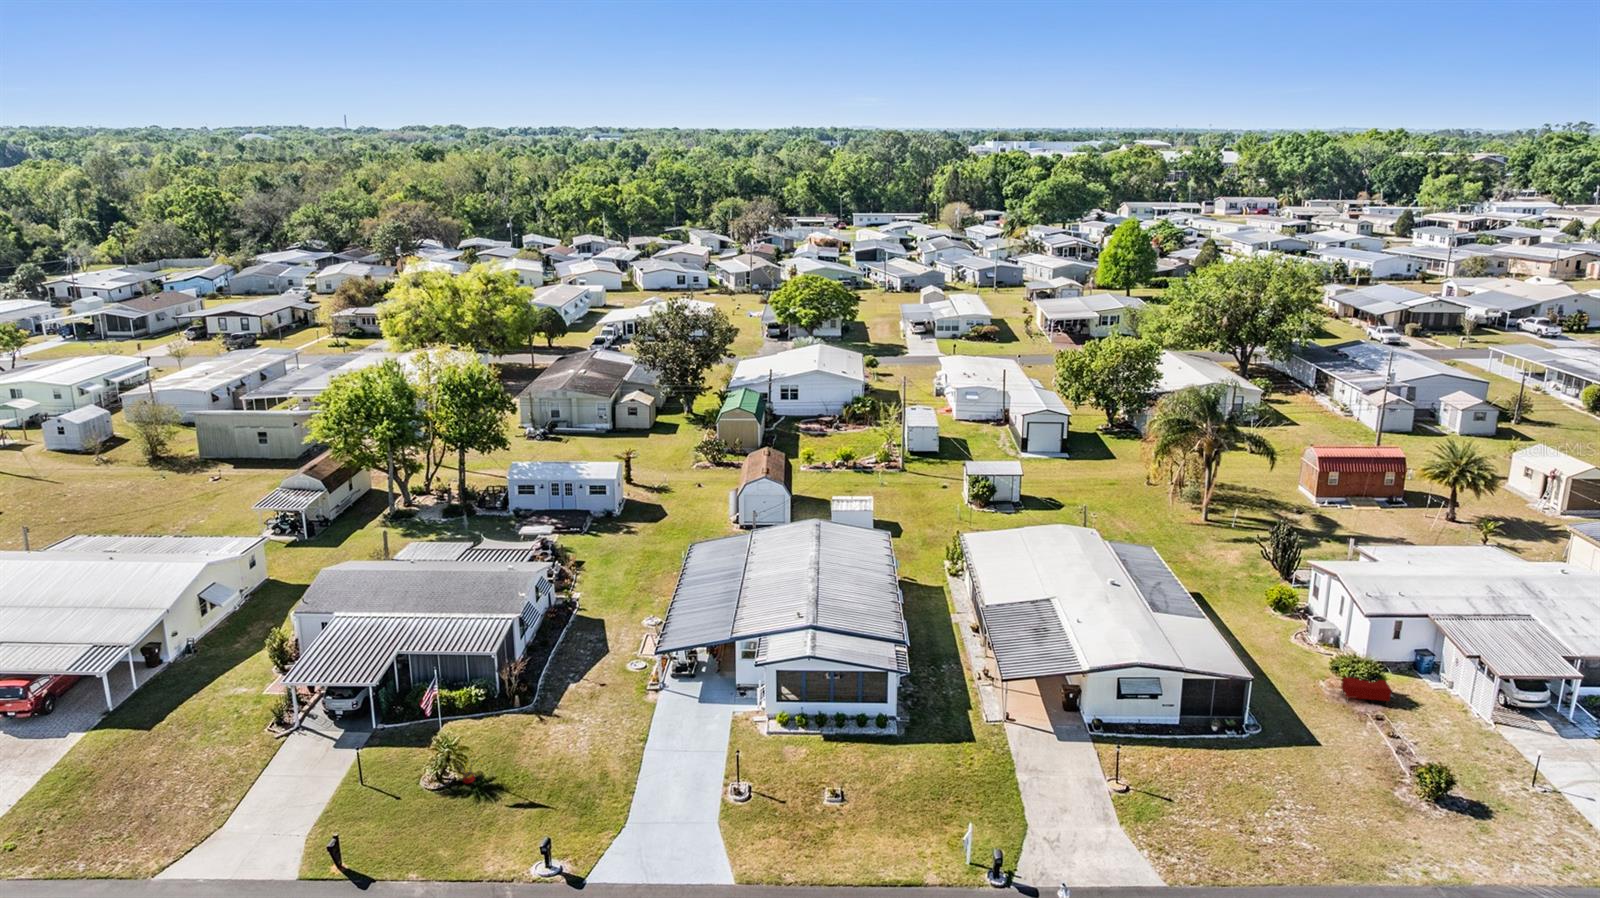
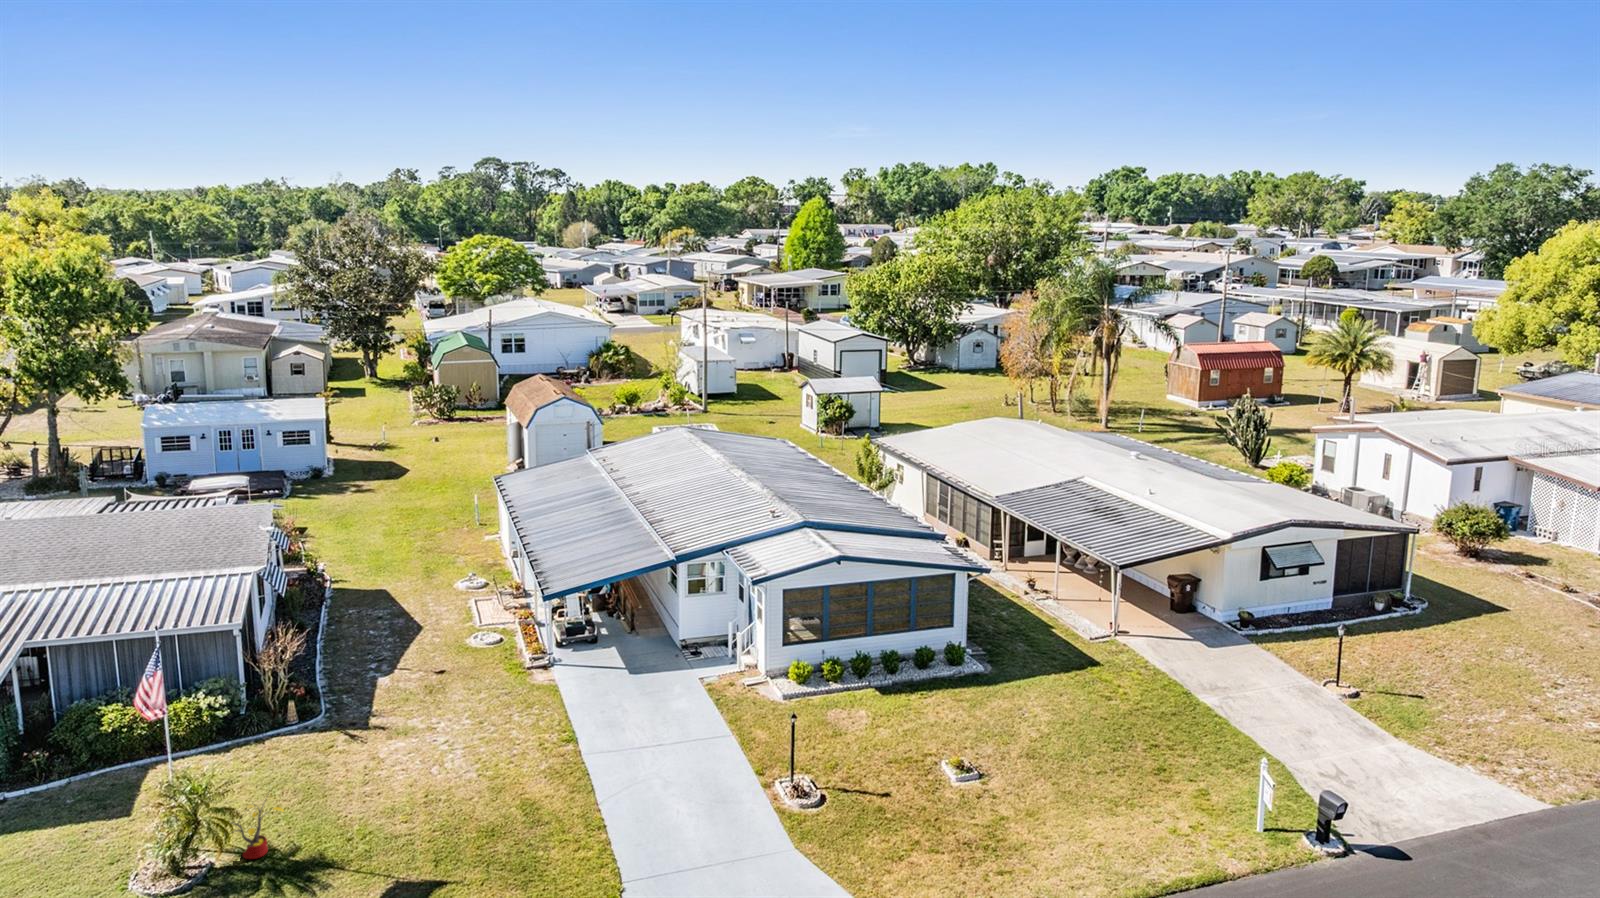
bench: present [1341,677,1391,705] -> none [1462,533,1527,565]

